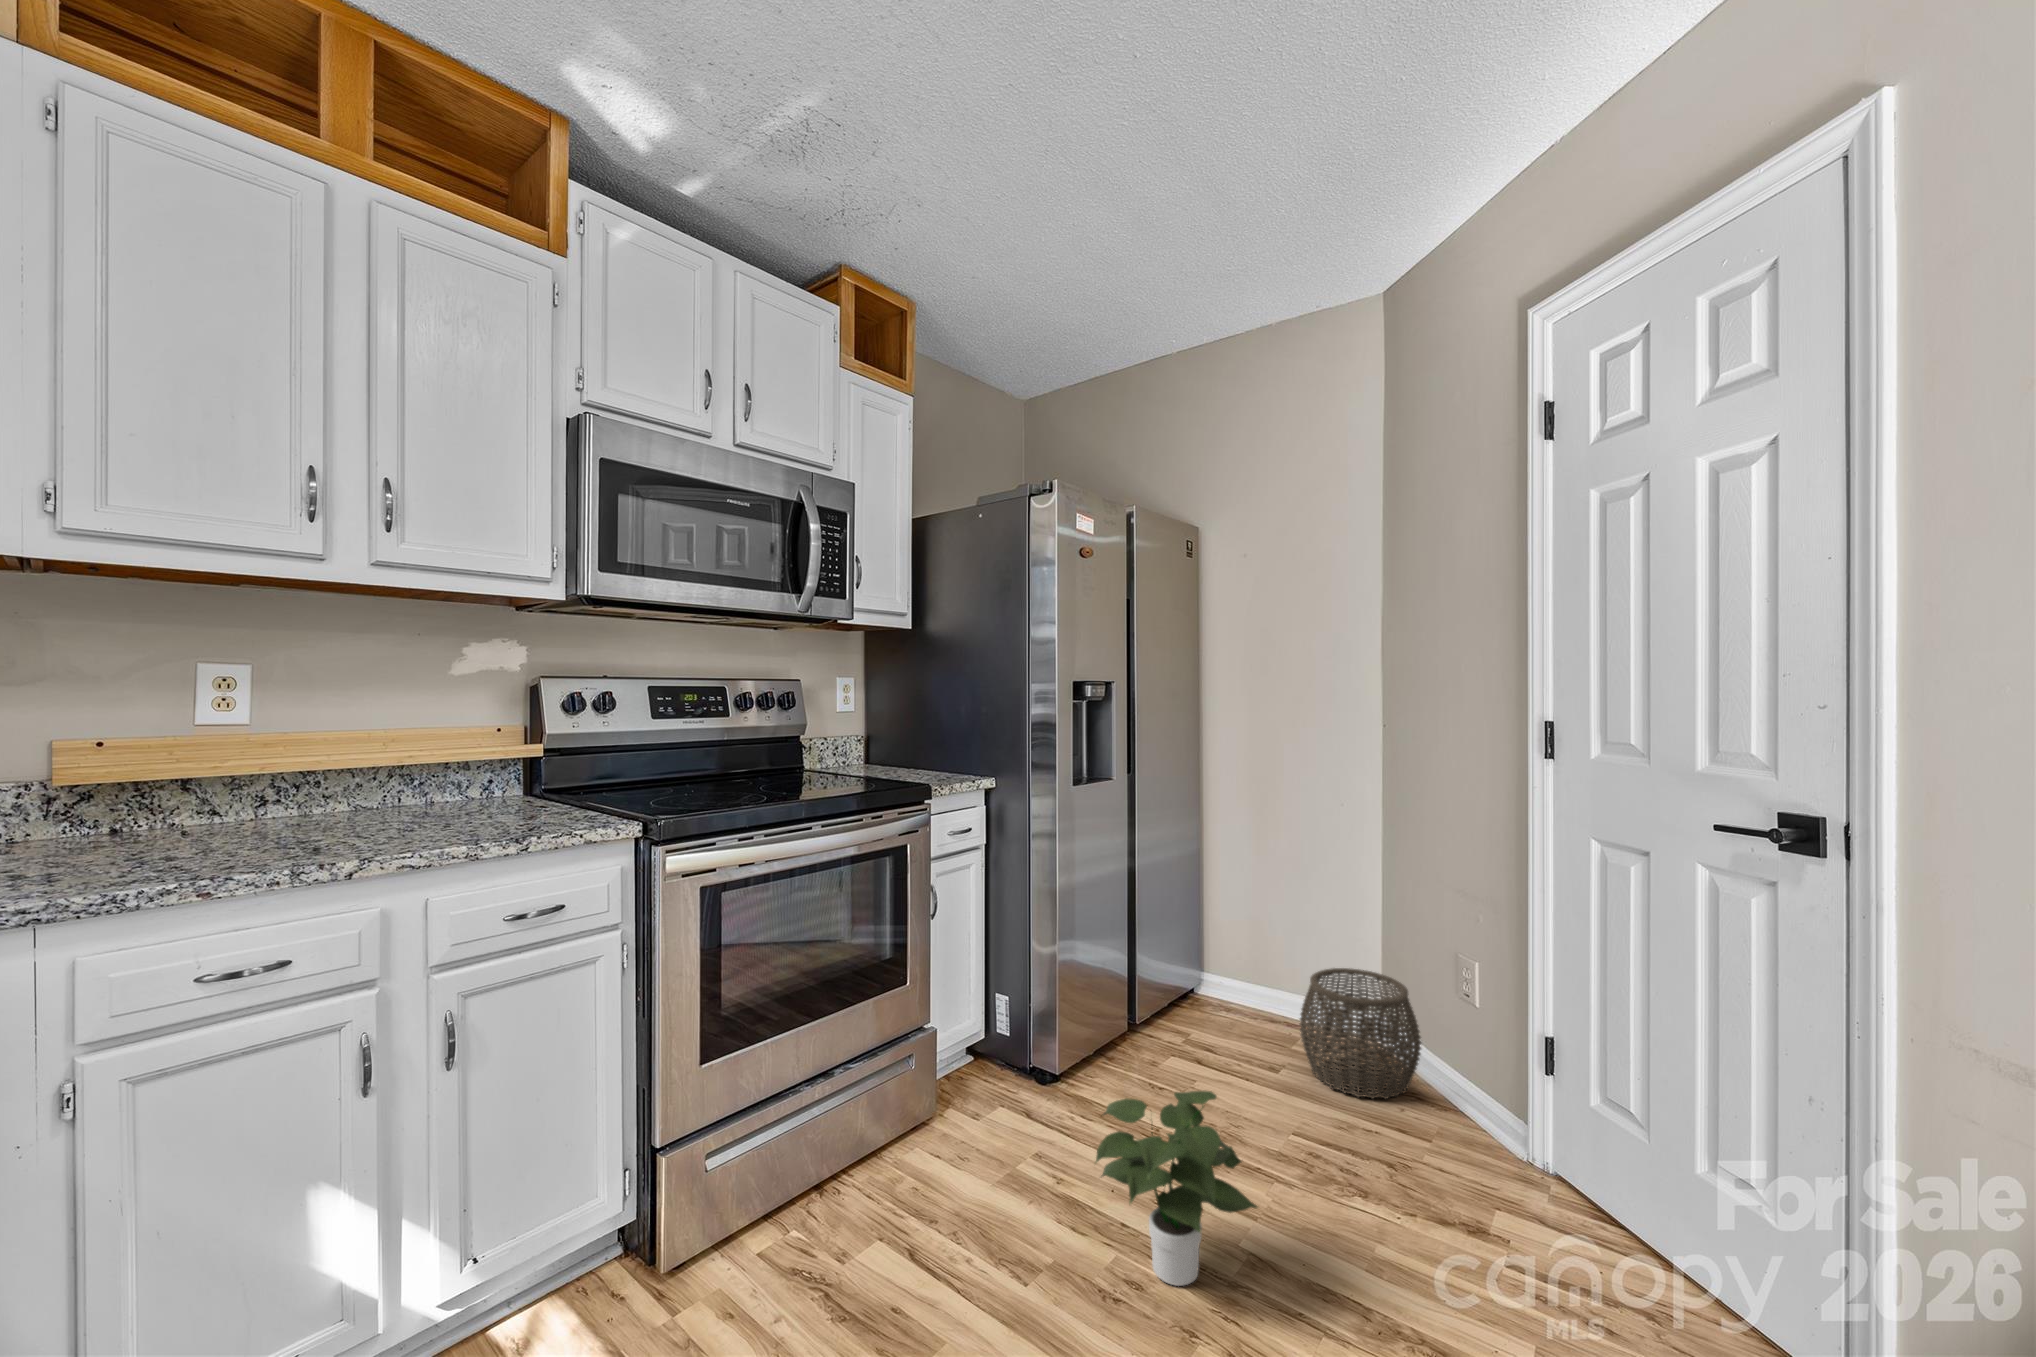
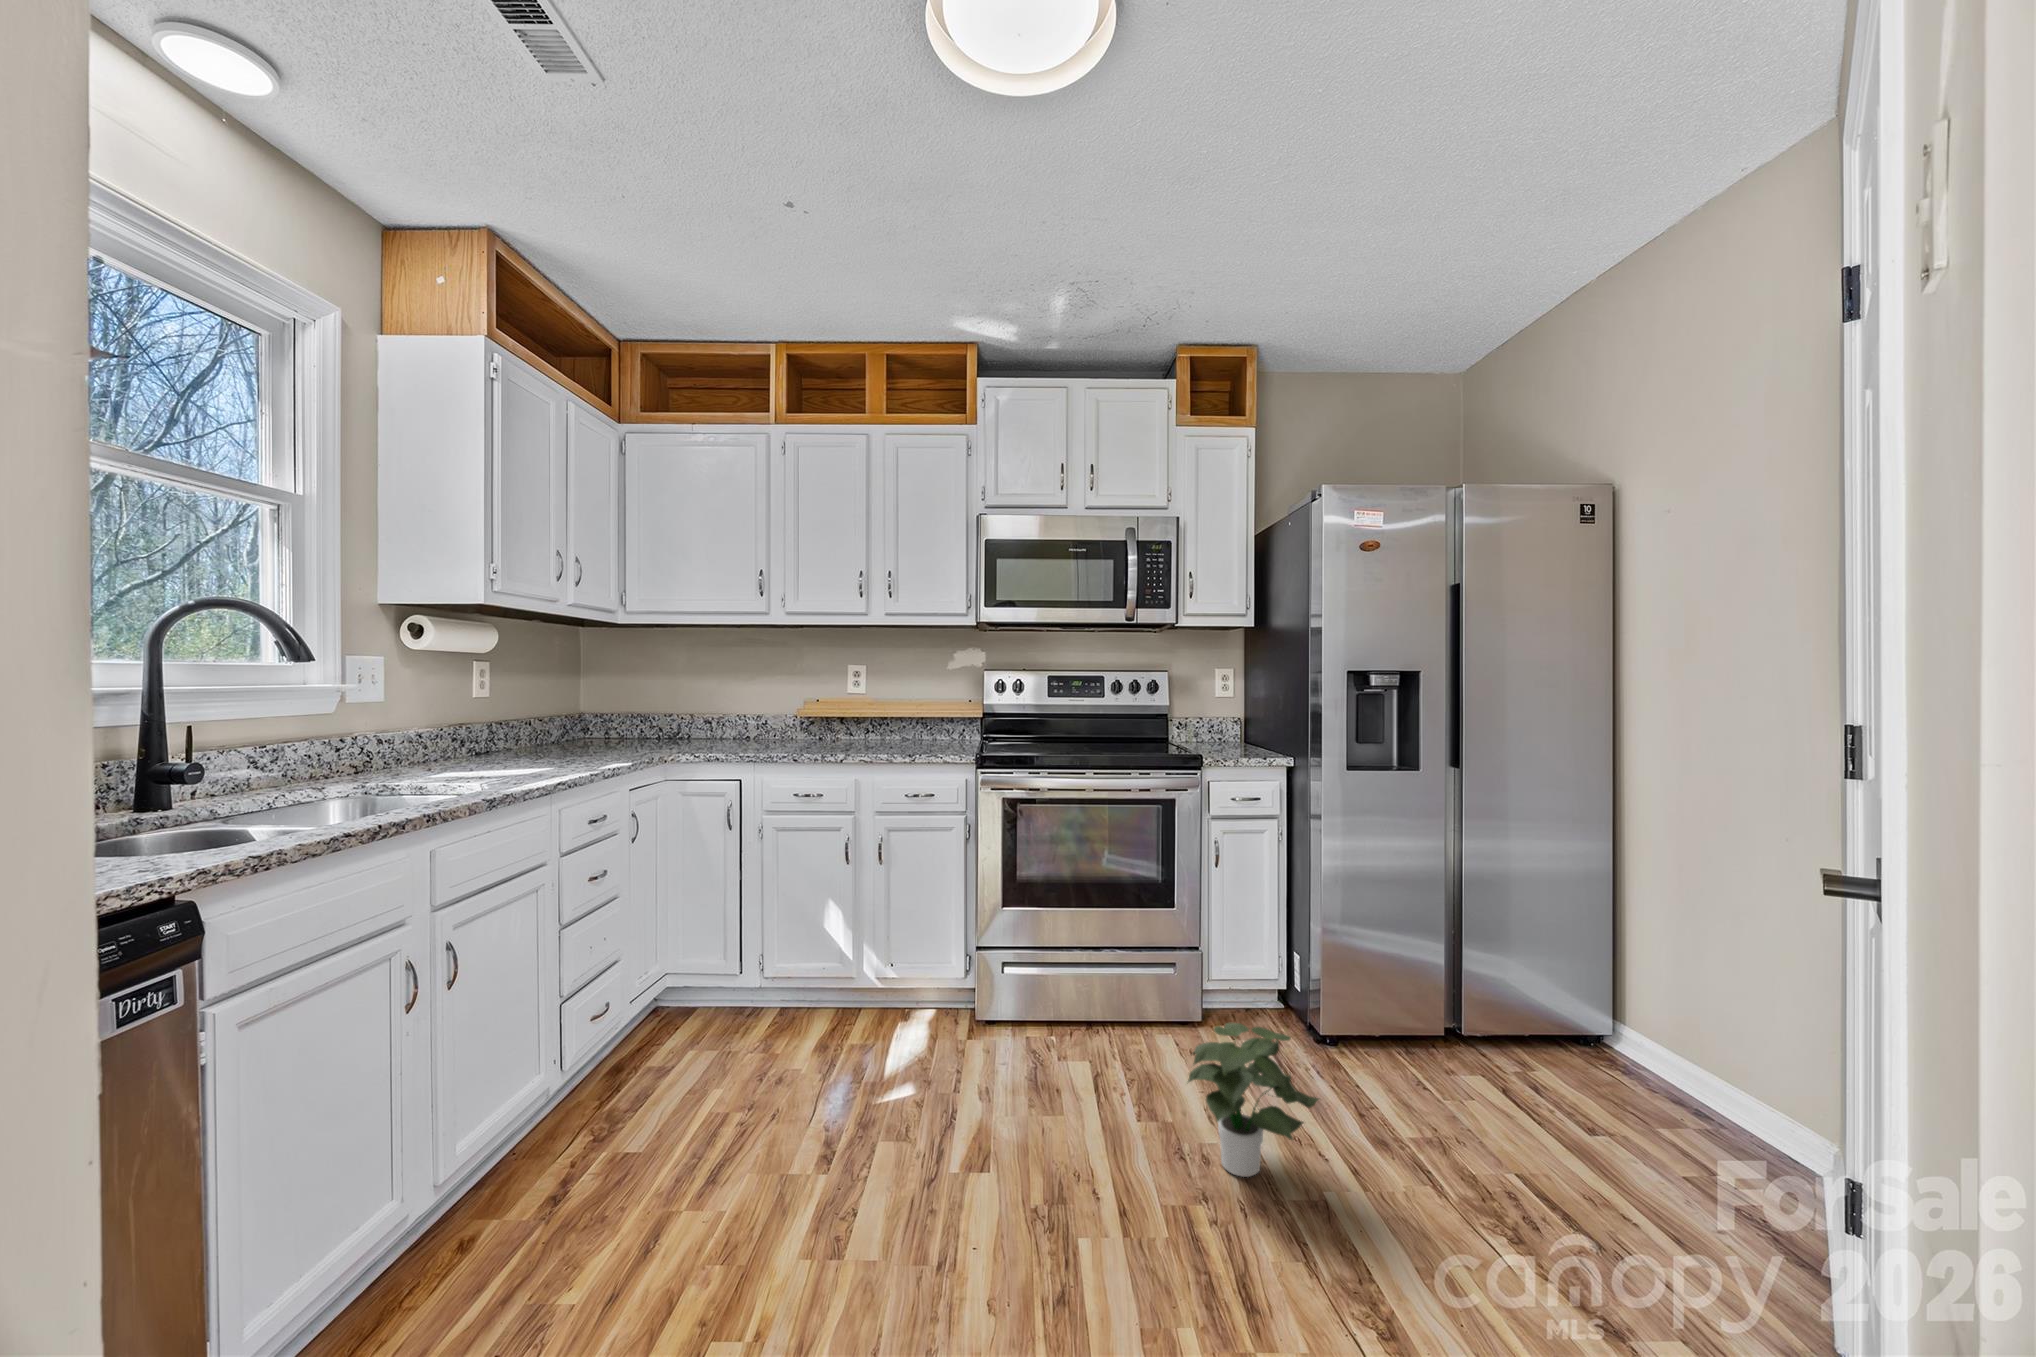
woven basket: present [1299,968,1421,1099] -> none [1613,1037,1803,1220]

